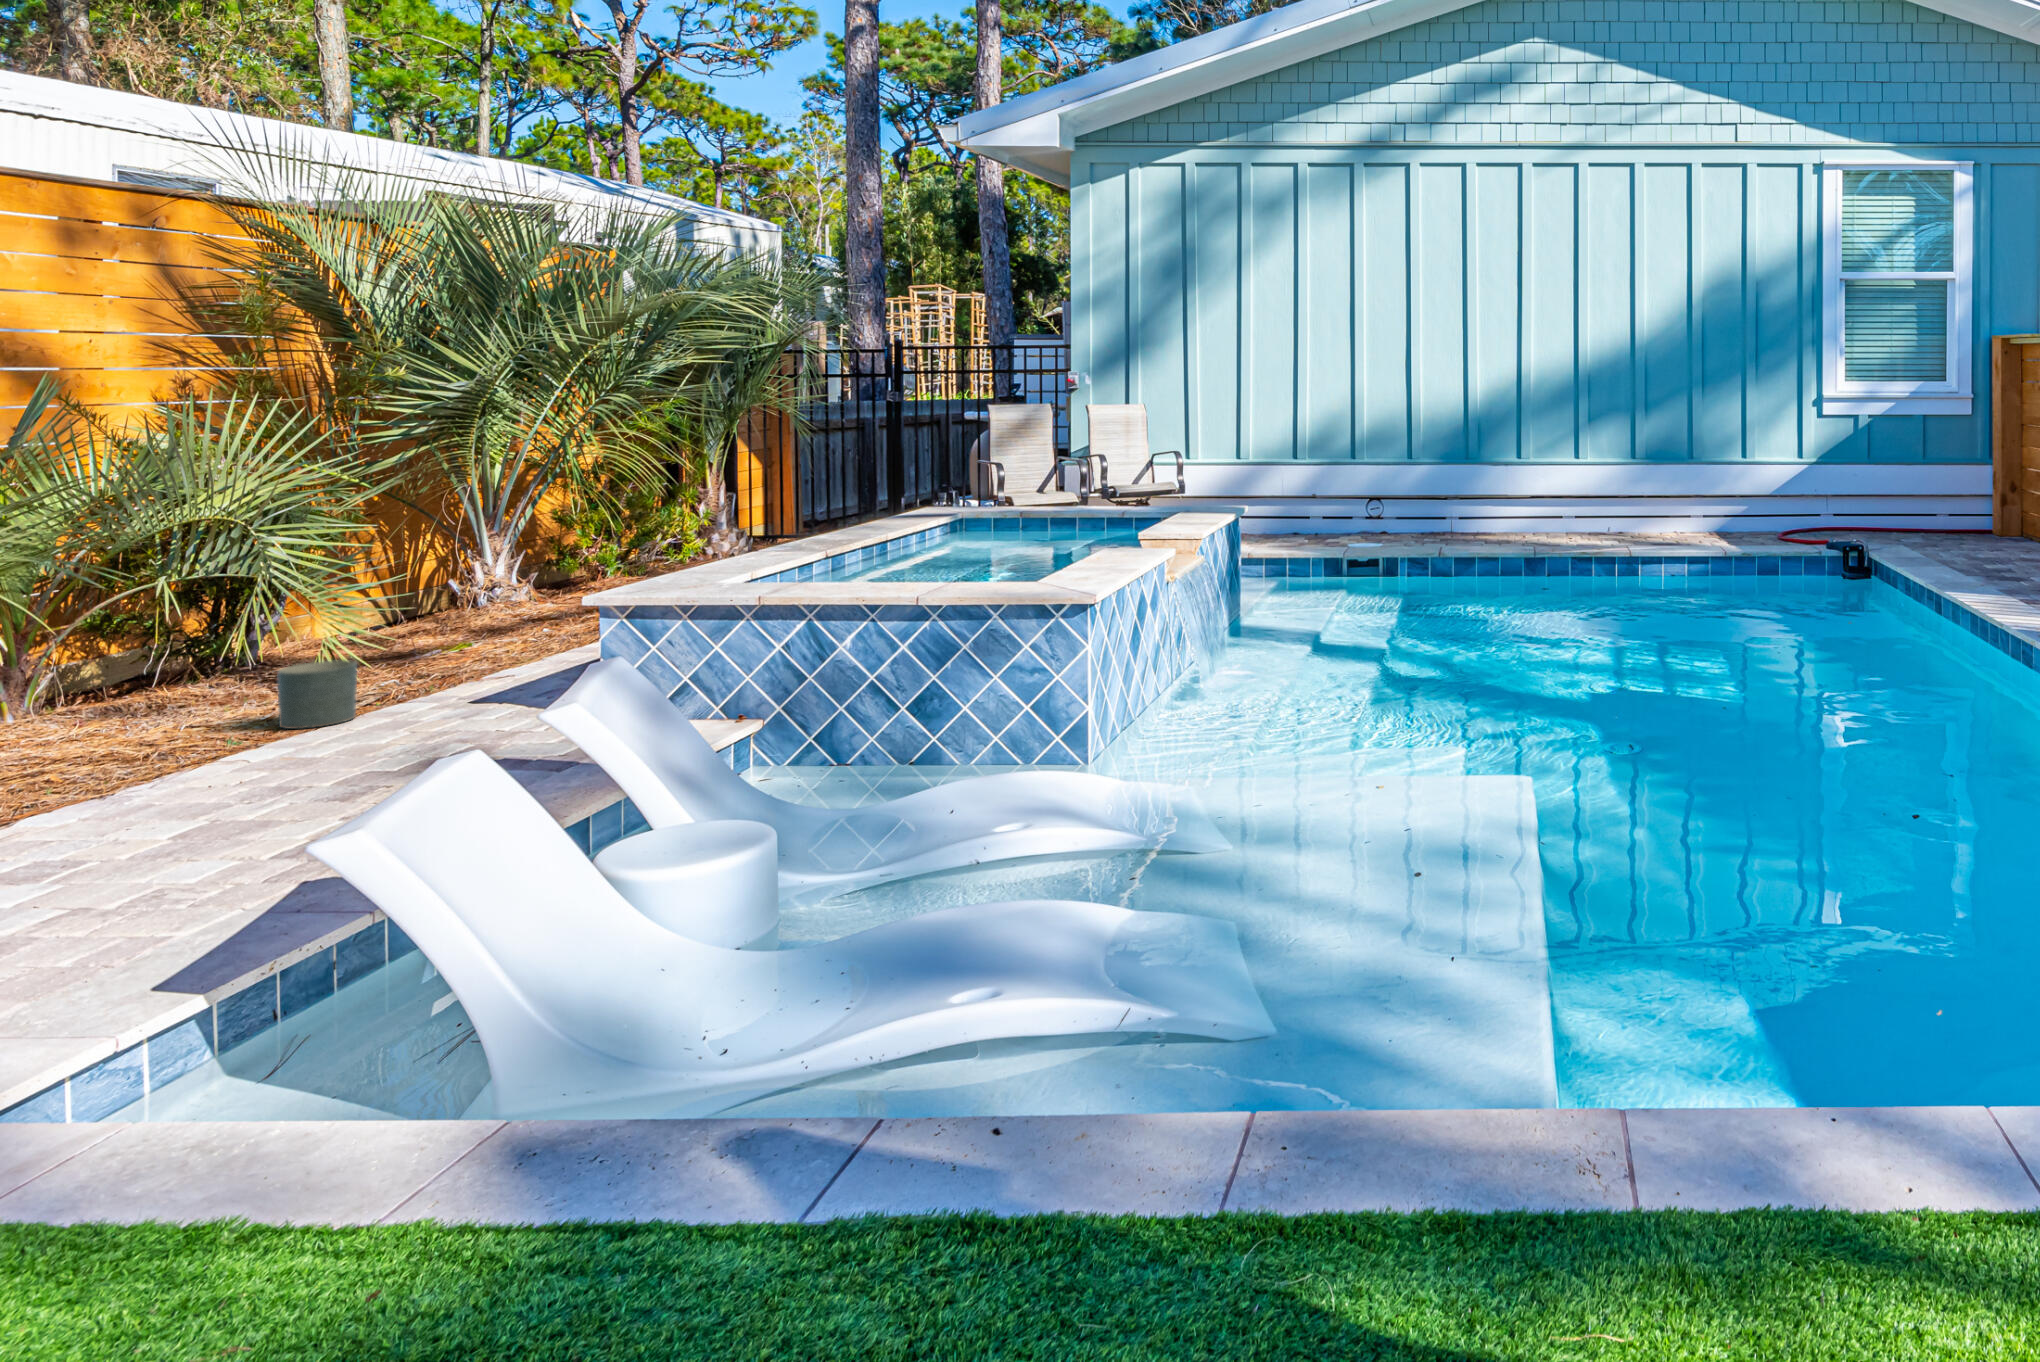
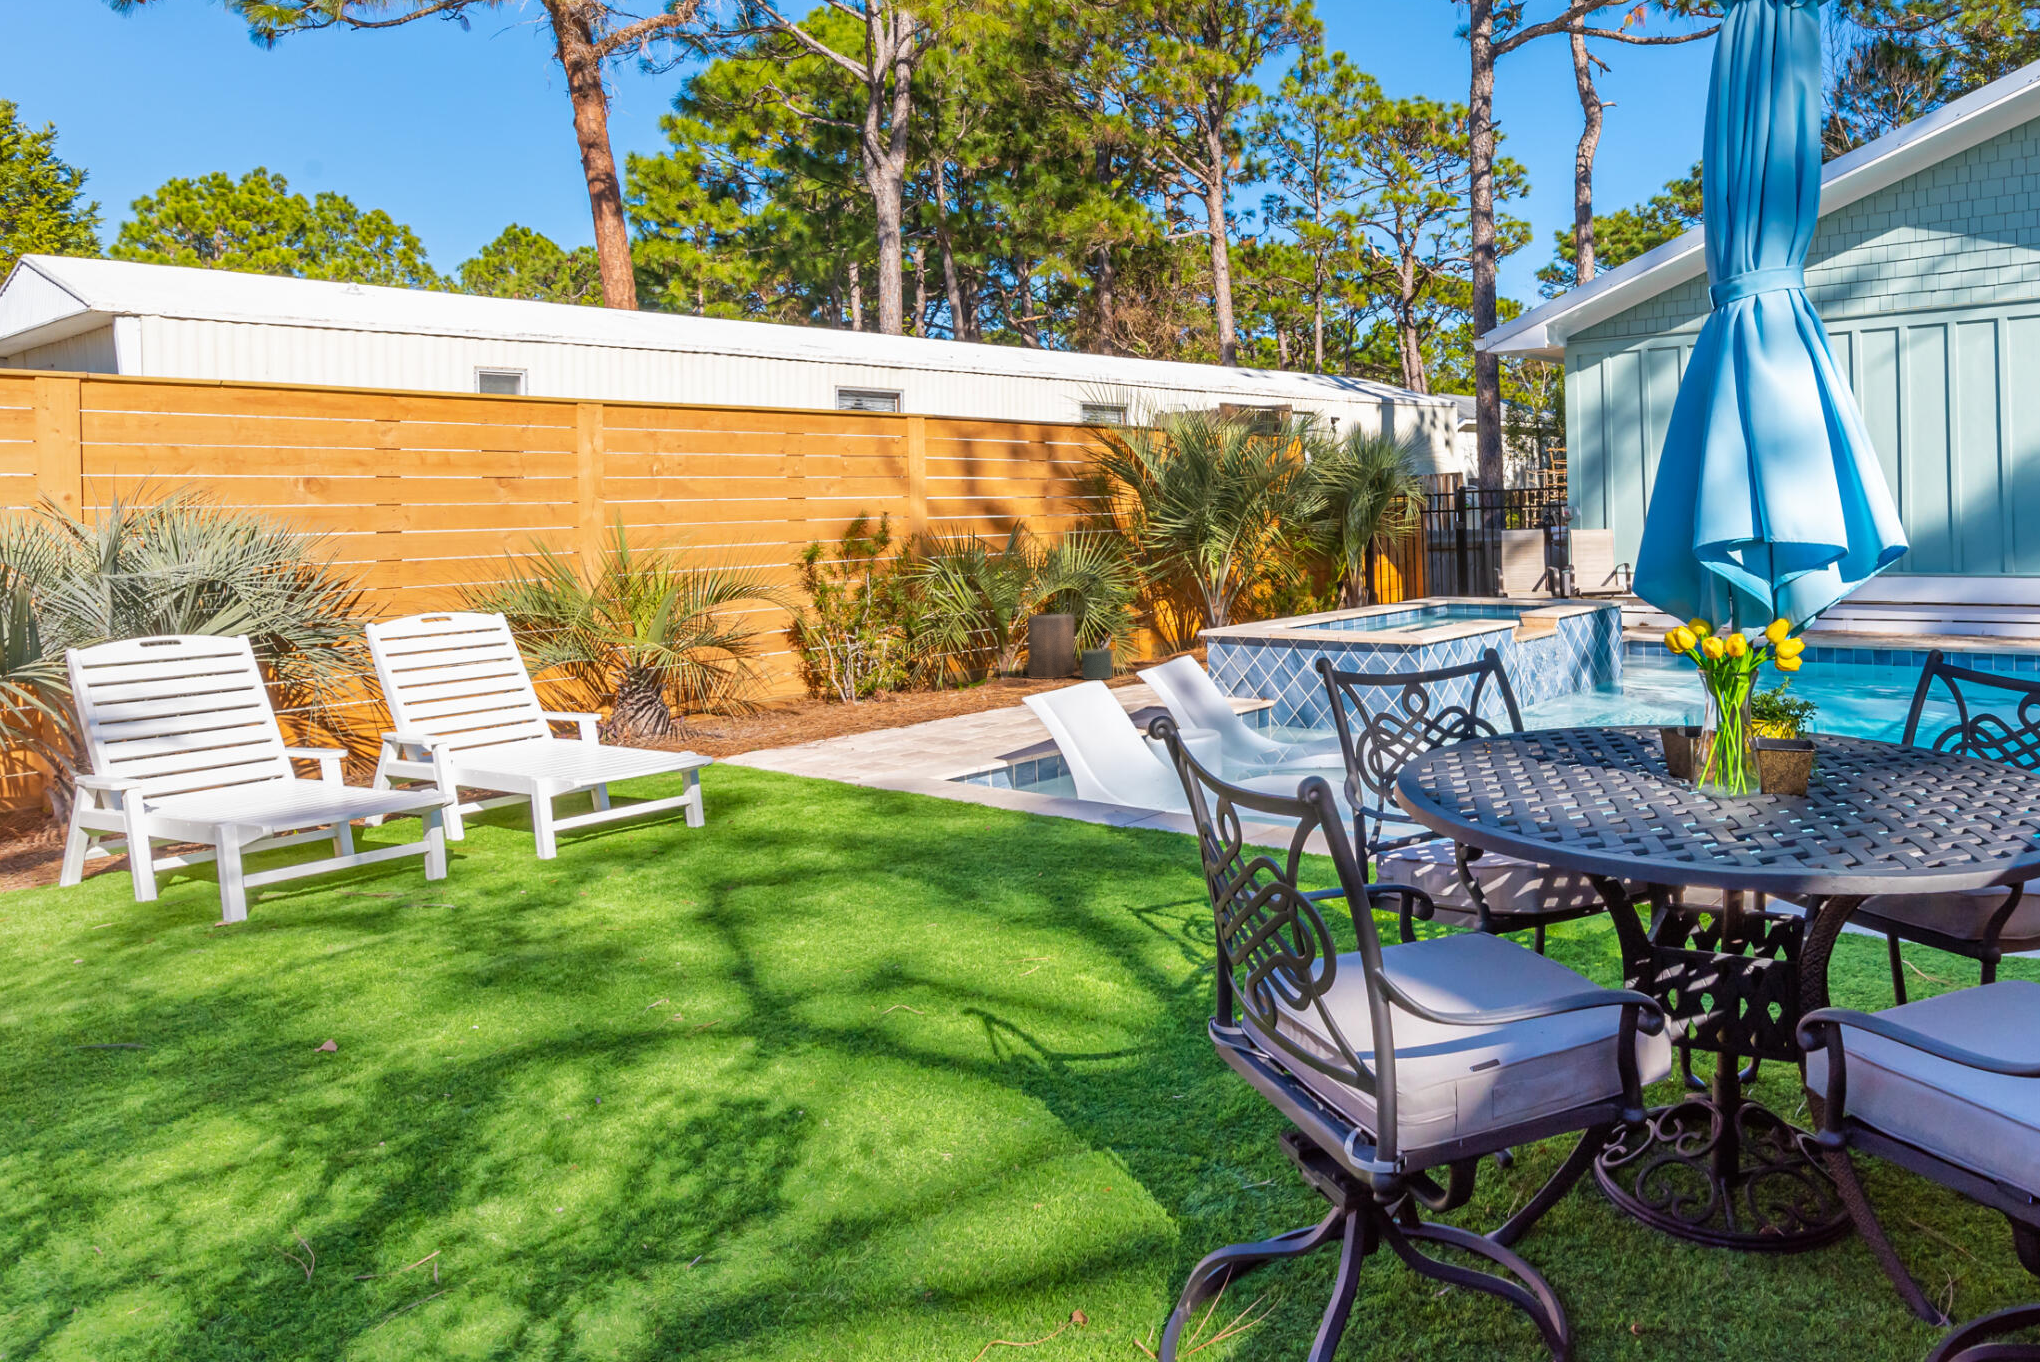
stool: none [117,595,246,740] -> present [1028,614,1074,679]

